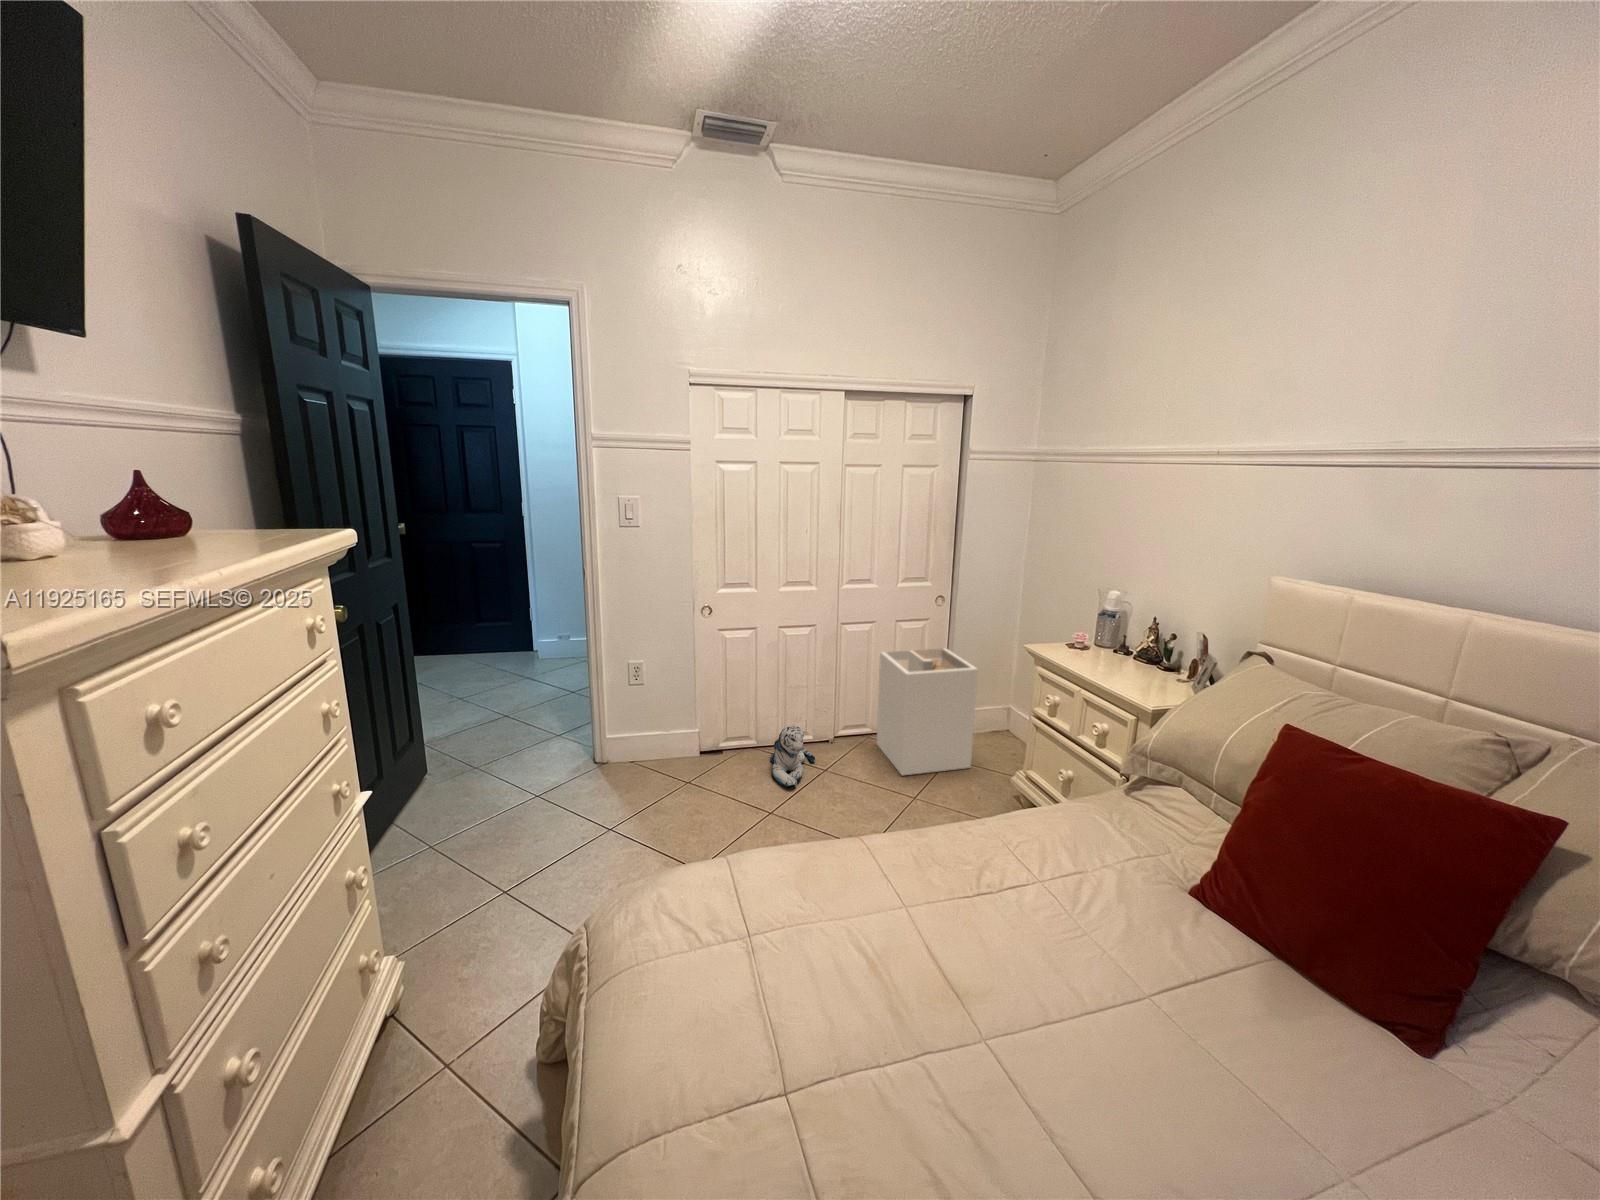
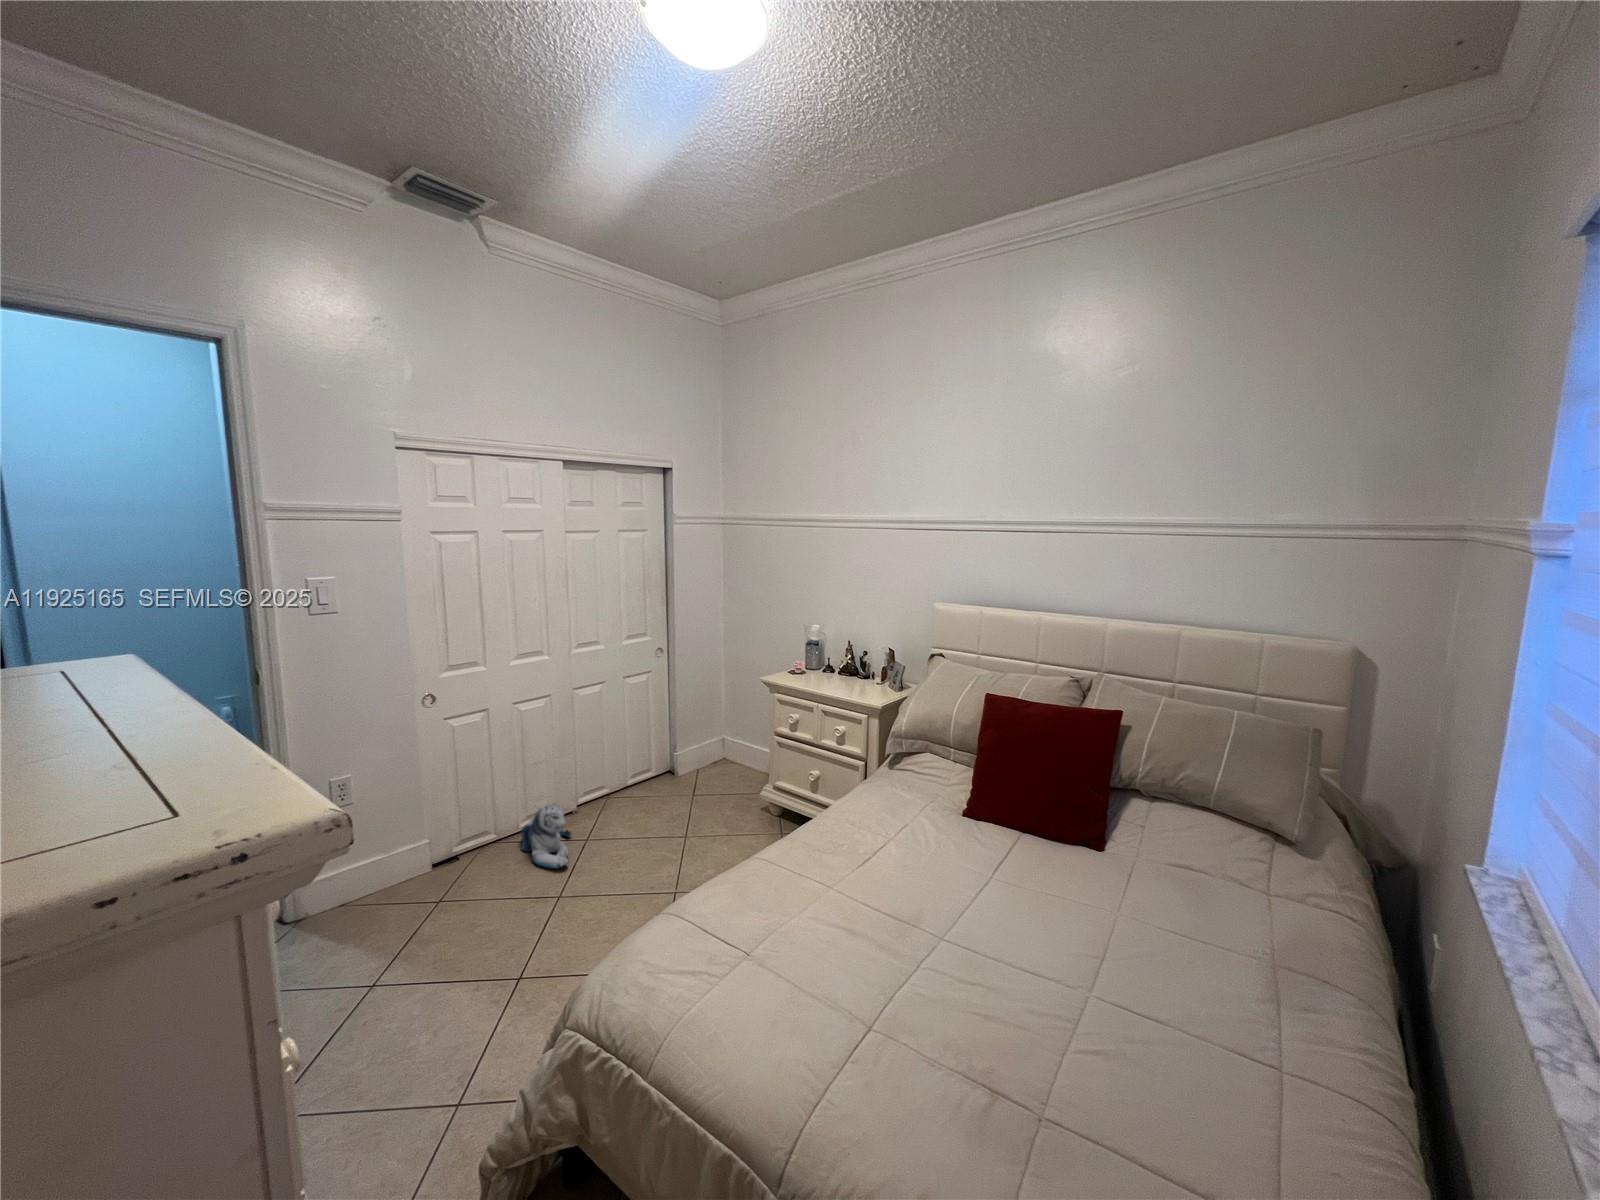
laundry hamper: present [877,648,978,775] -> none [618,696,716,822]

